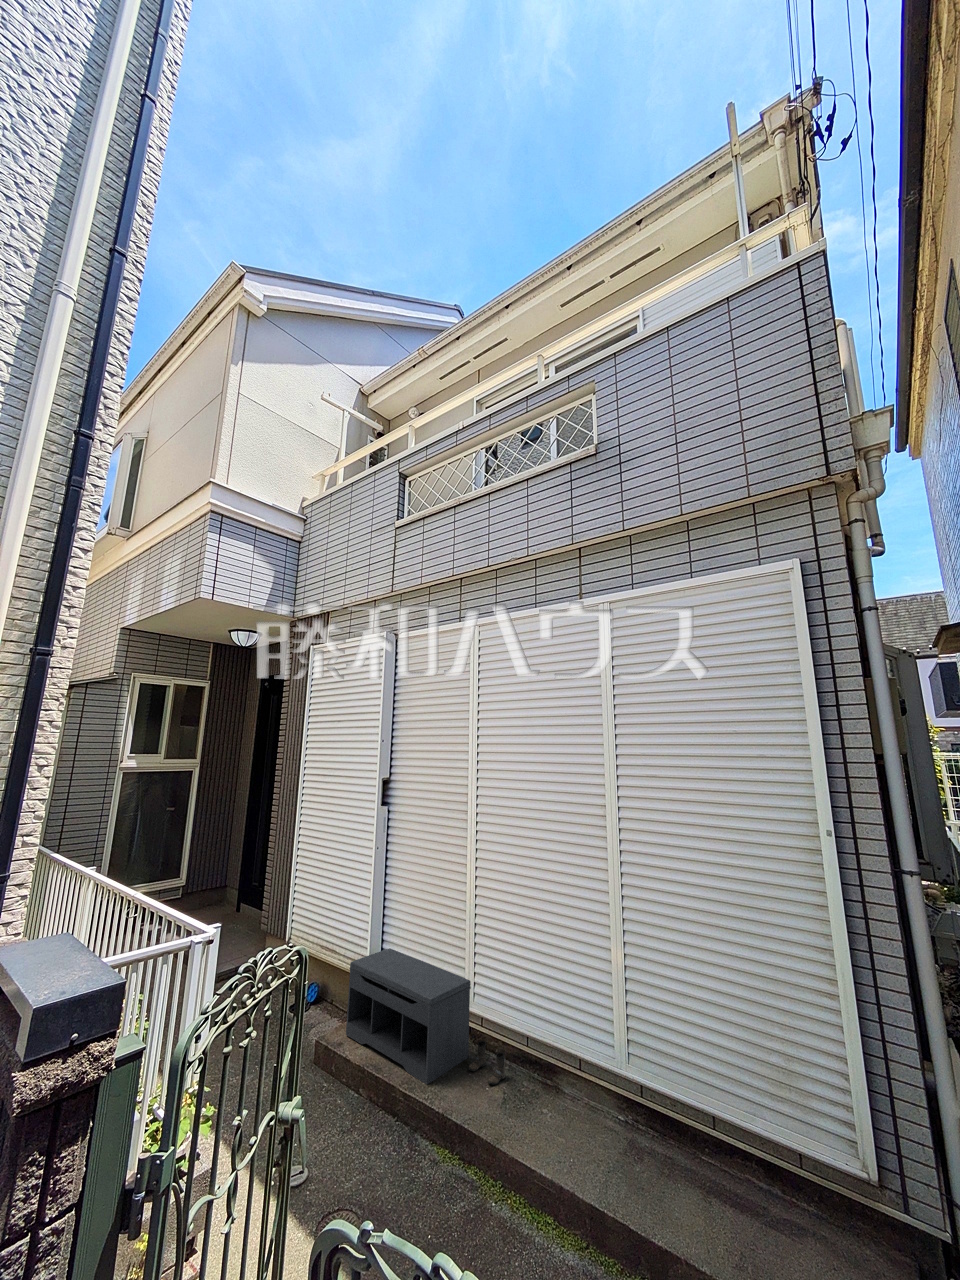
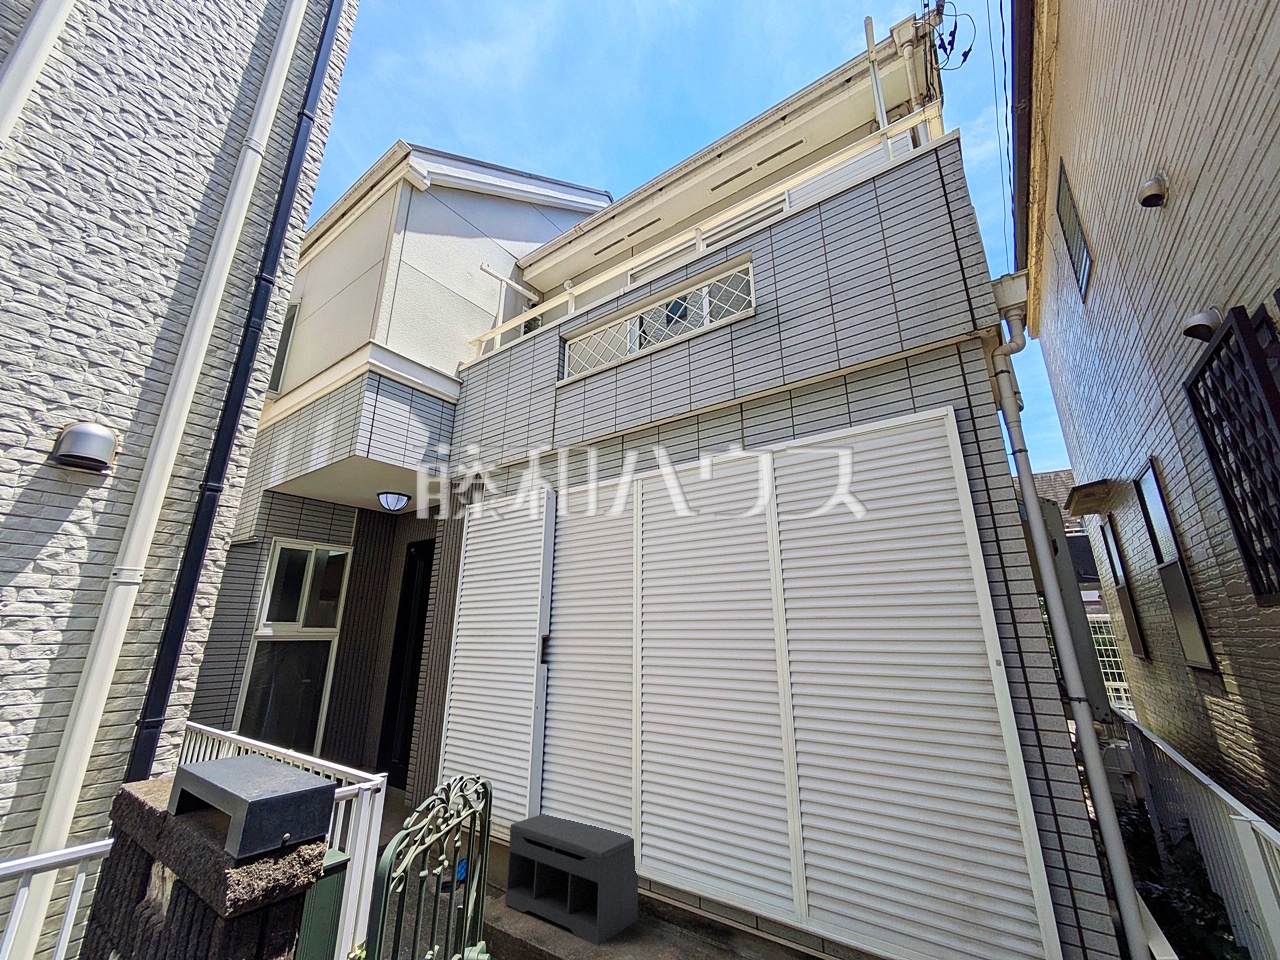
boots: present [468,1041,505,1085] -> none [639,900,679,943]

